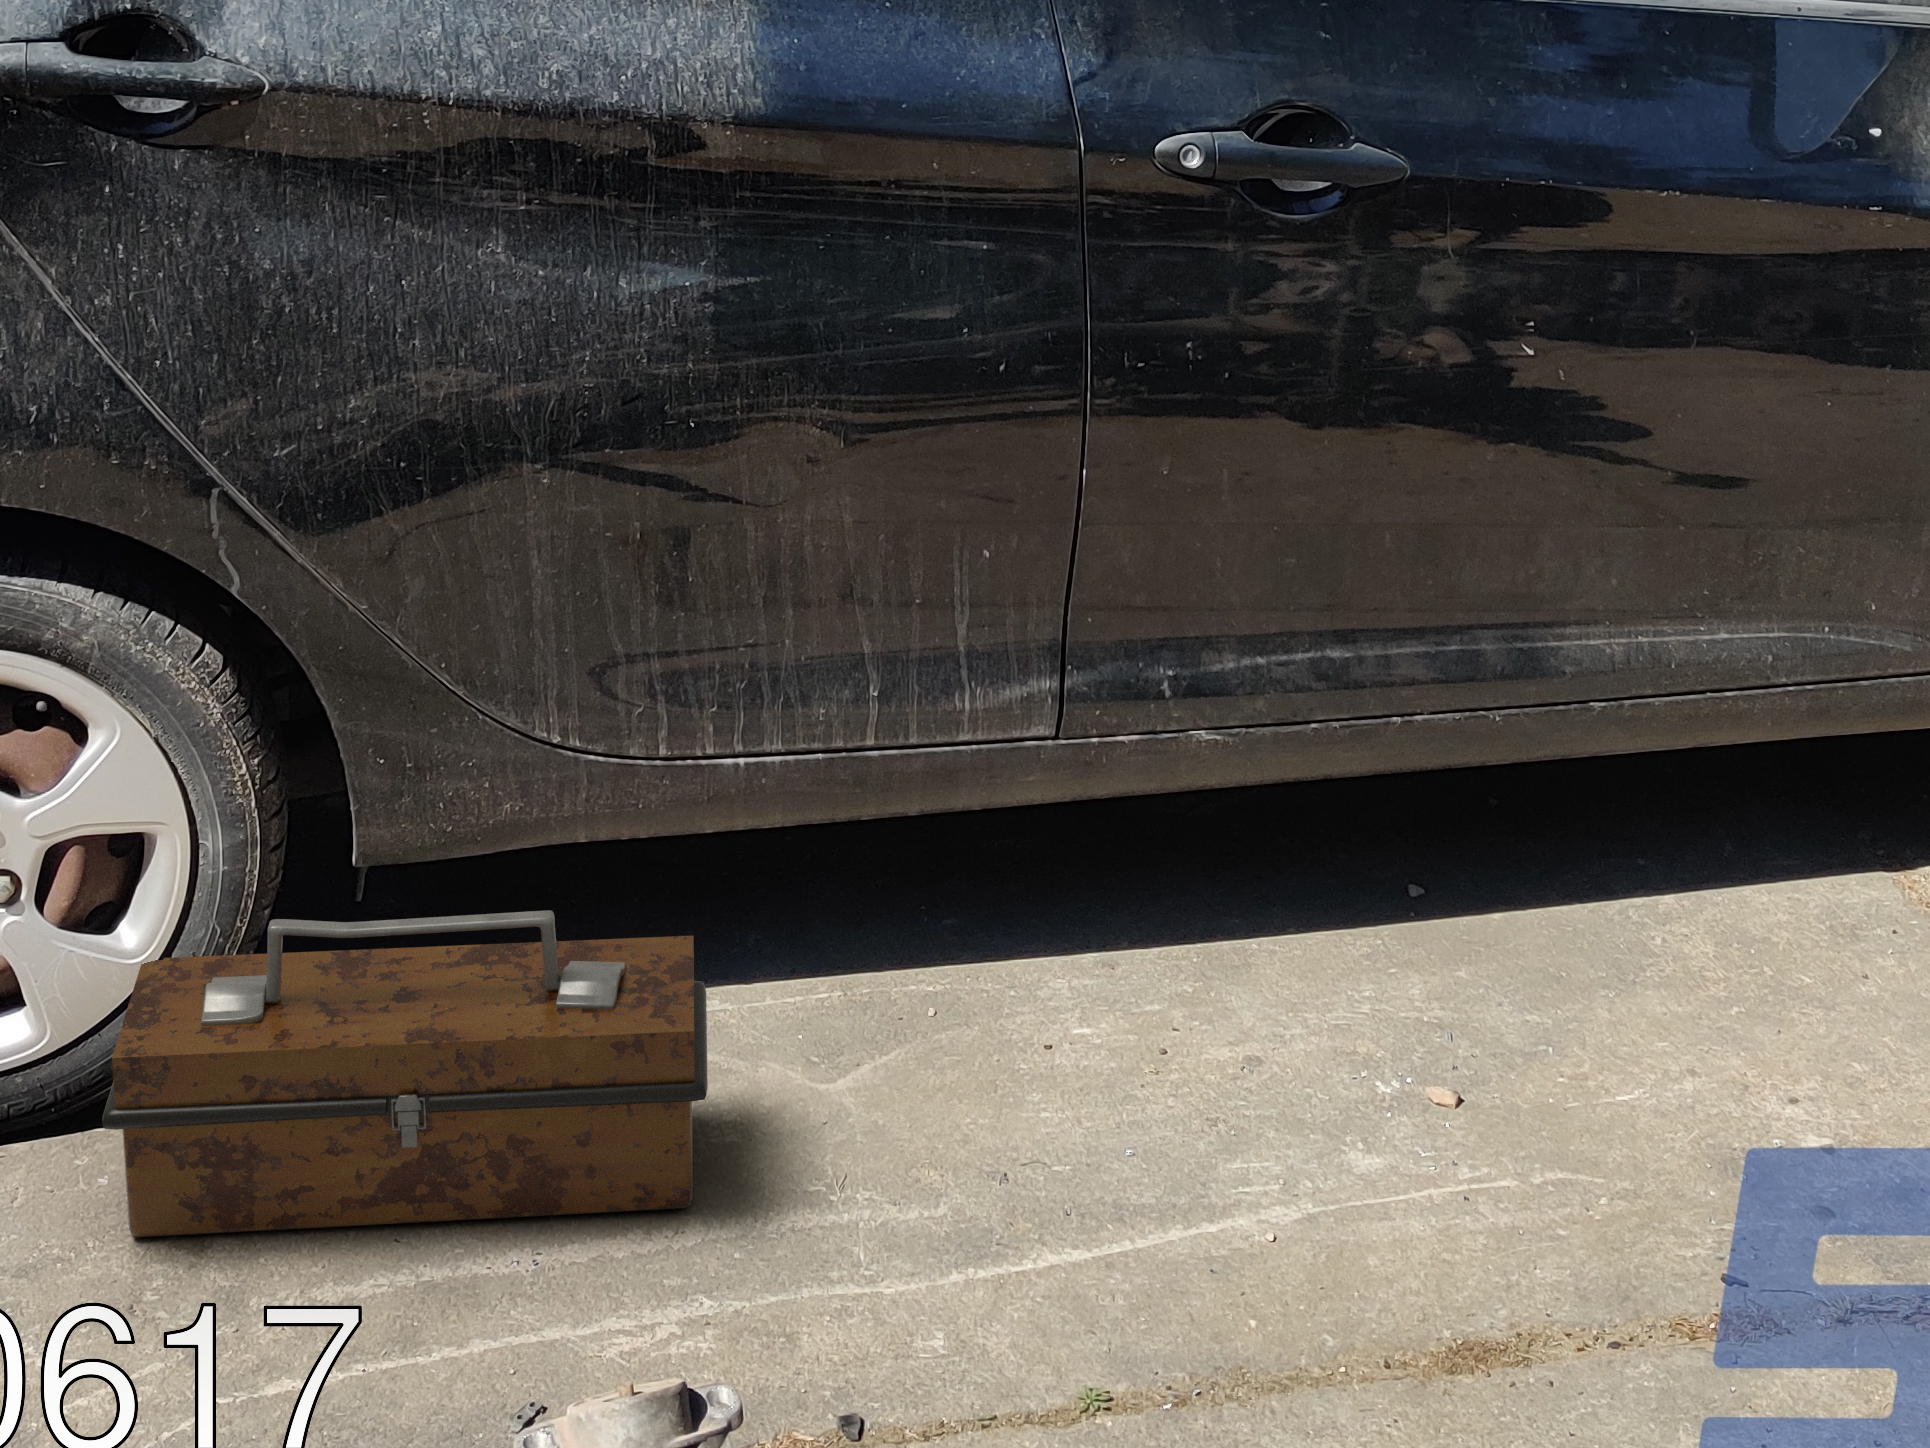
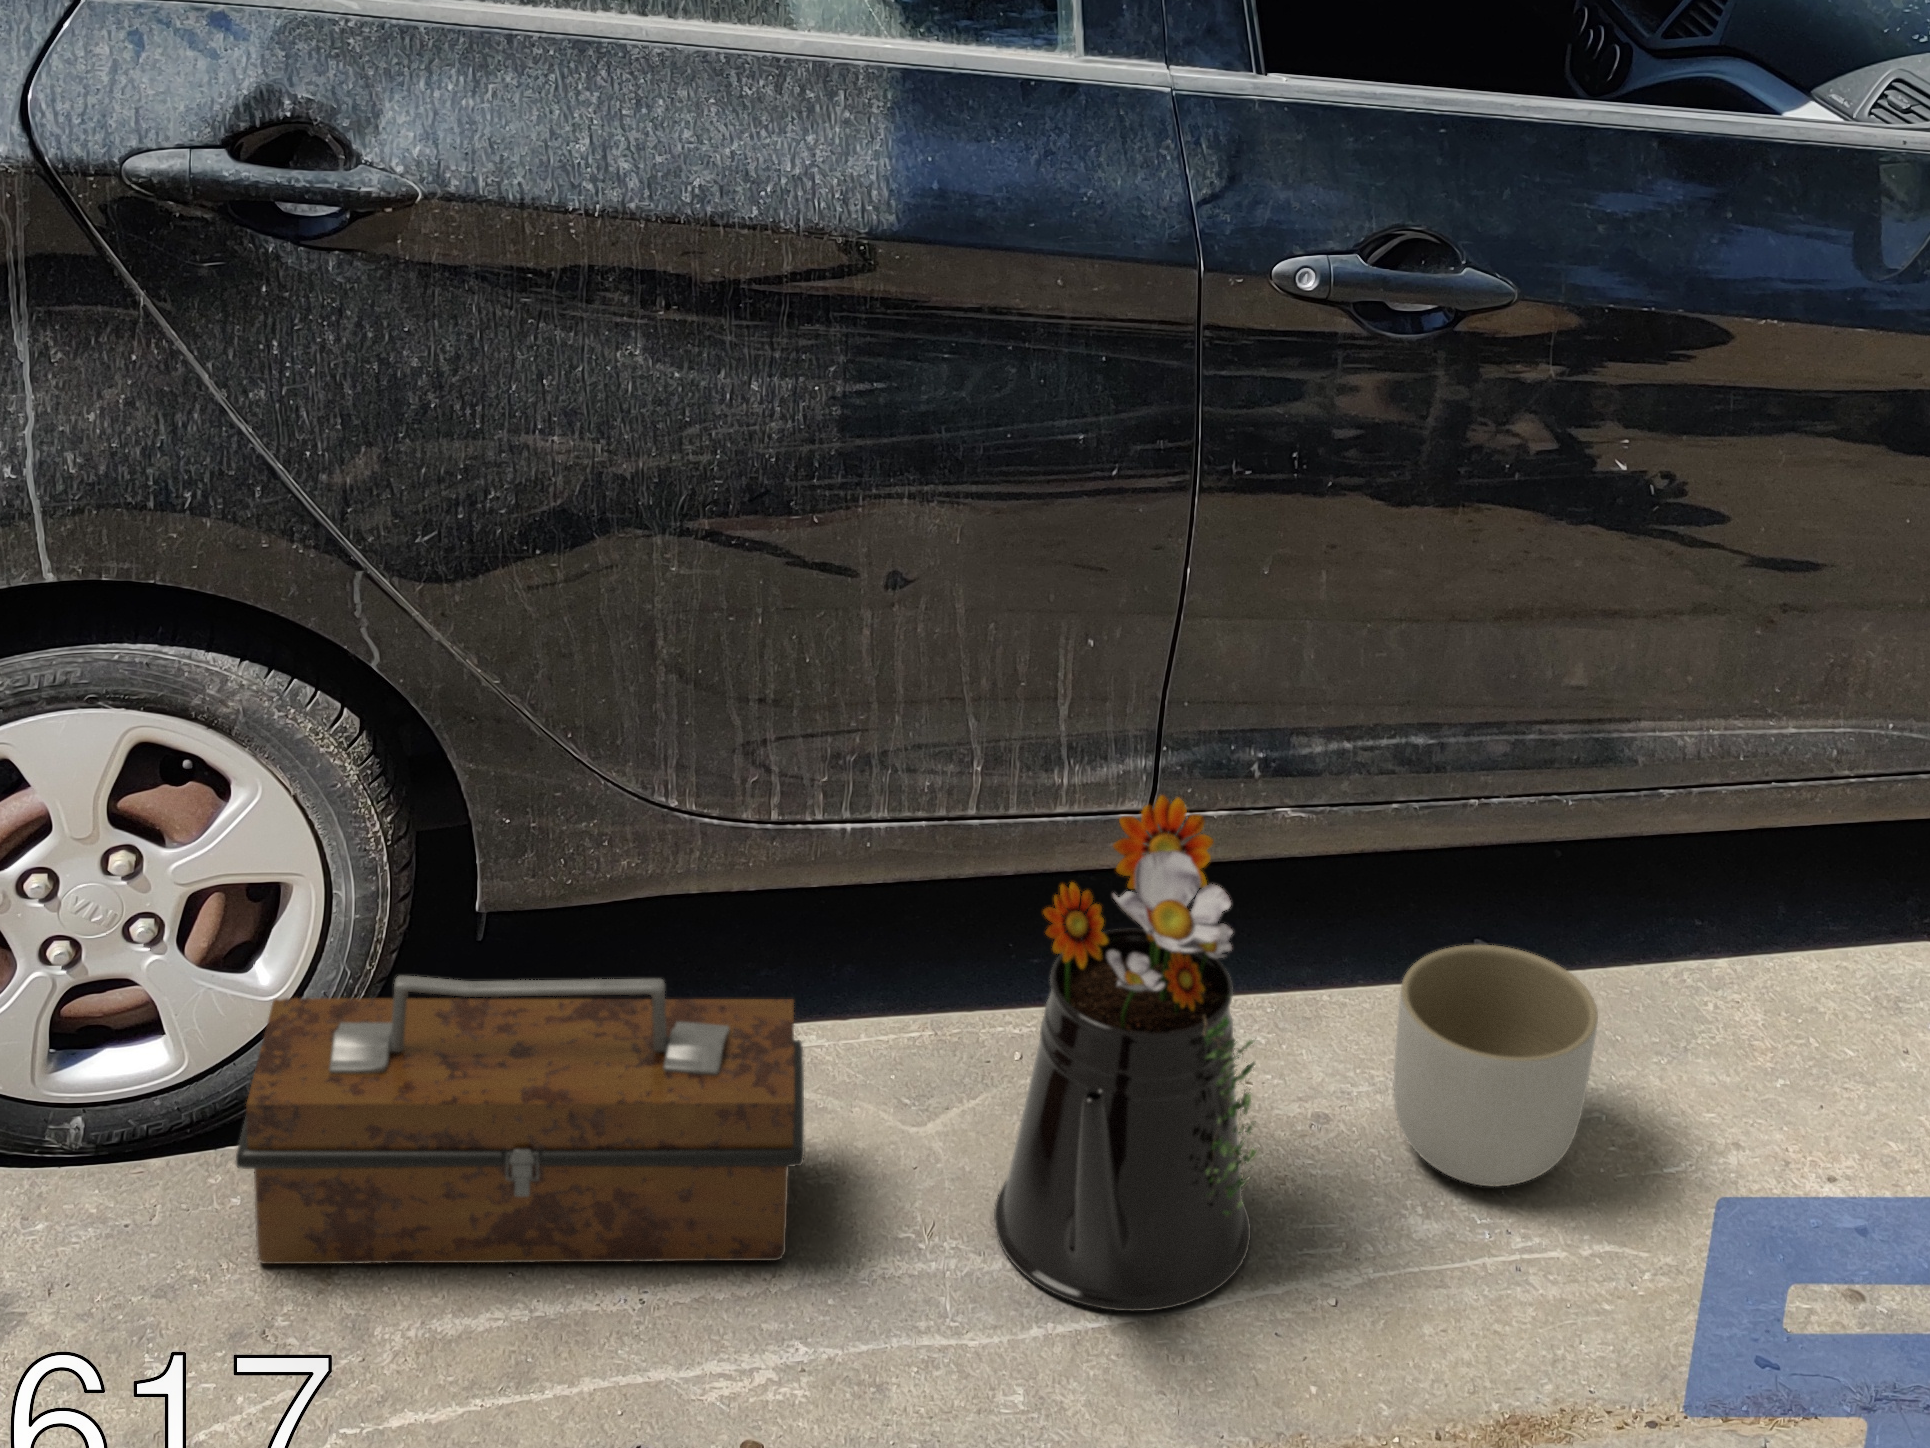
watering can: none [913,686,1184,1239] -> present [994,795,1257,1311]
planter: none [1329,856,1534,1103] -> present [1394,945,1598,1187]

